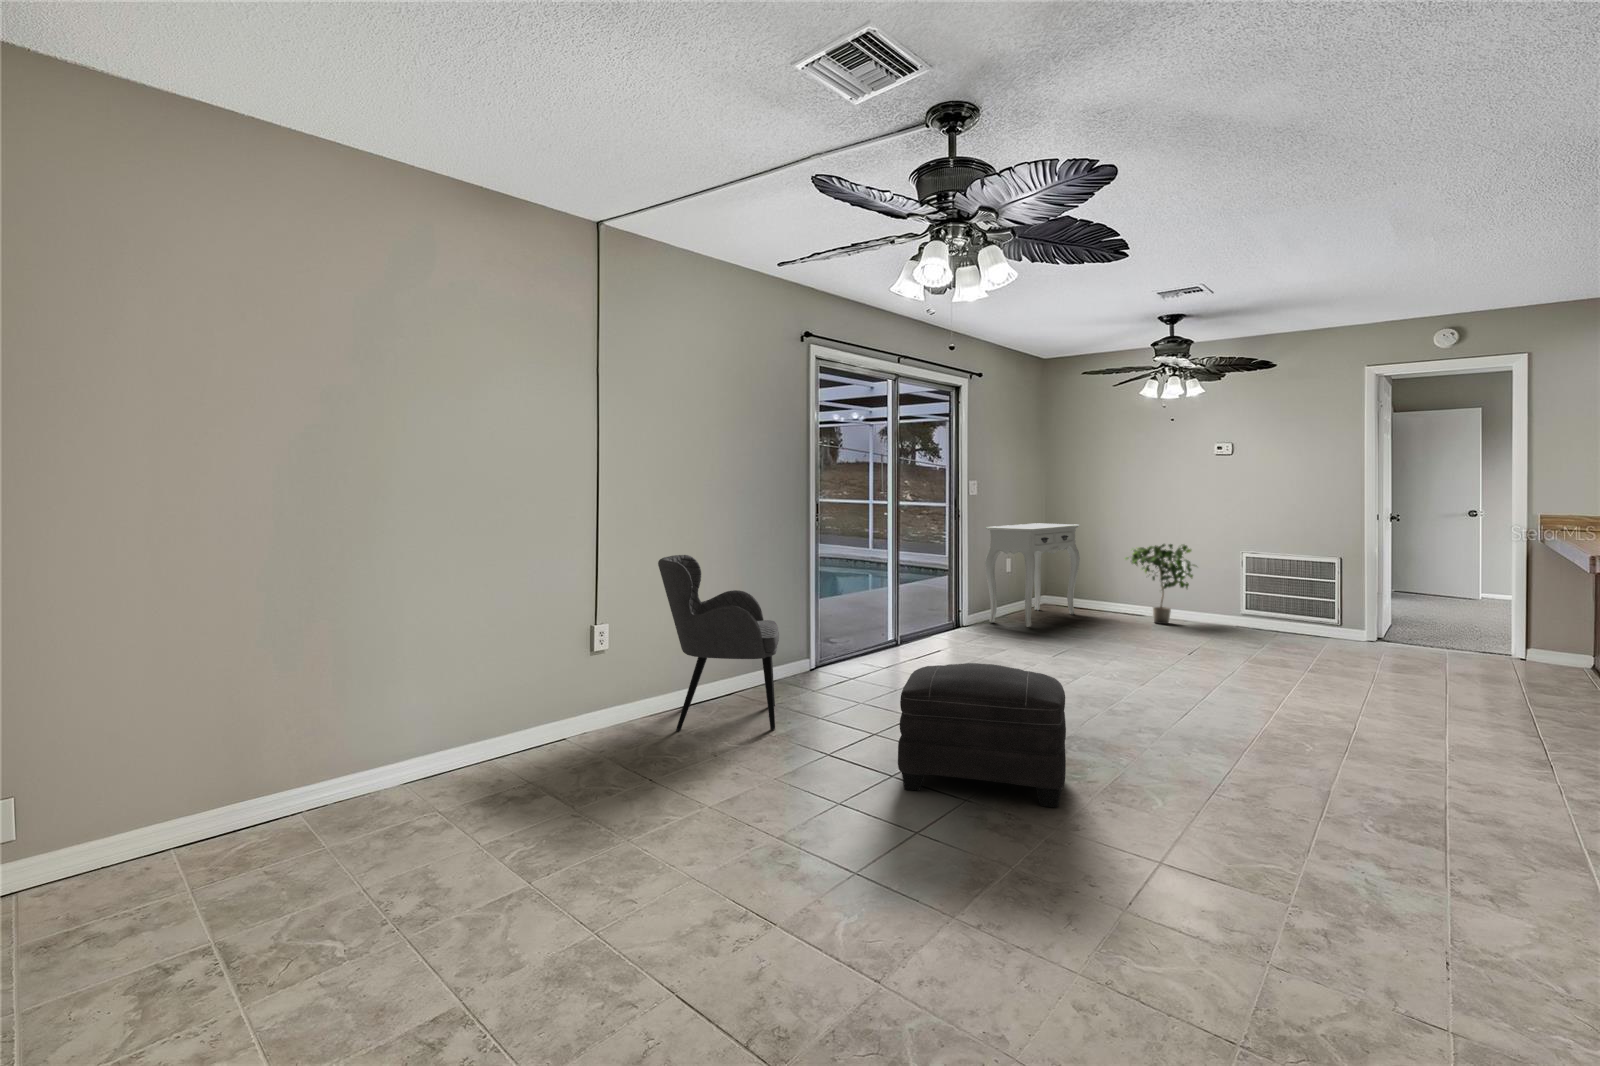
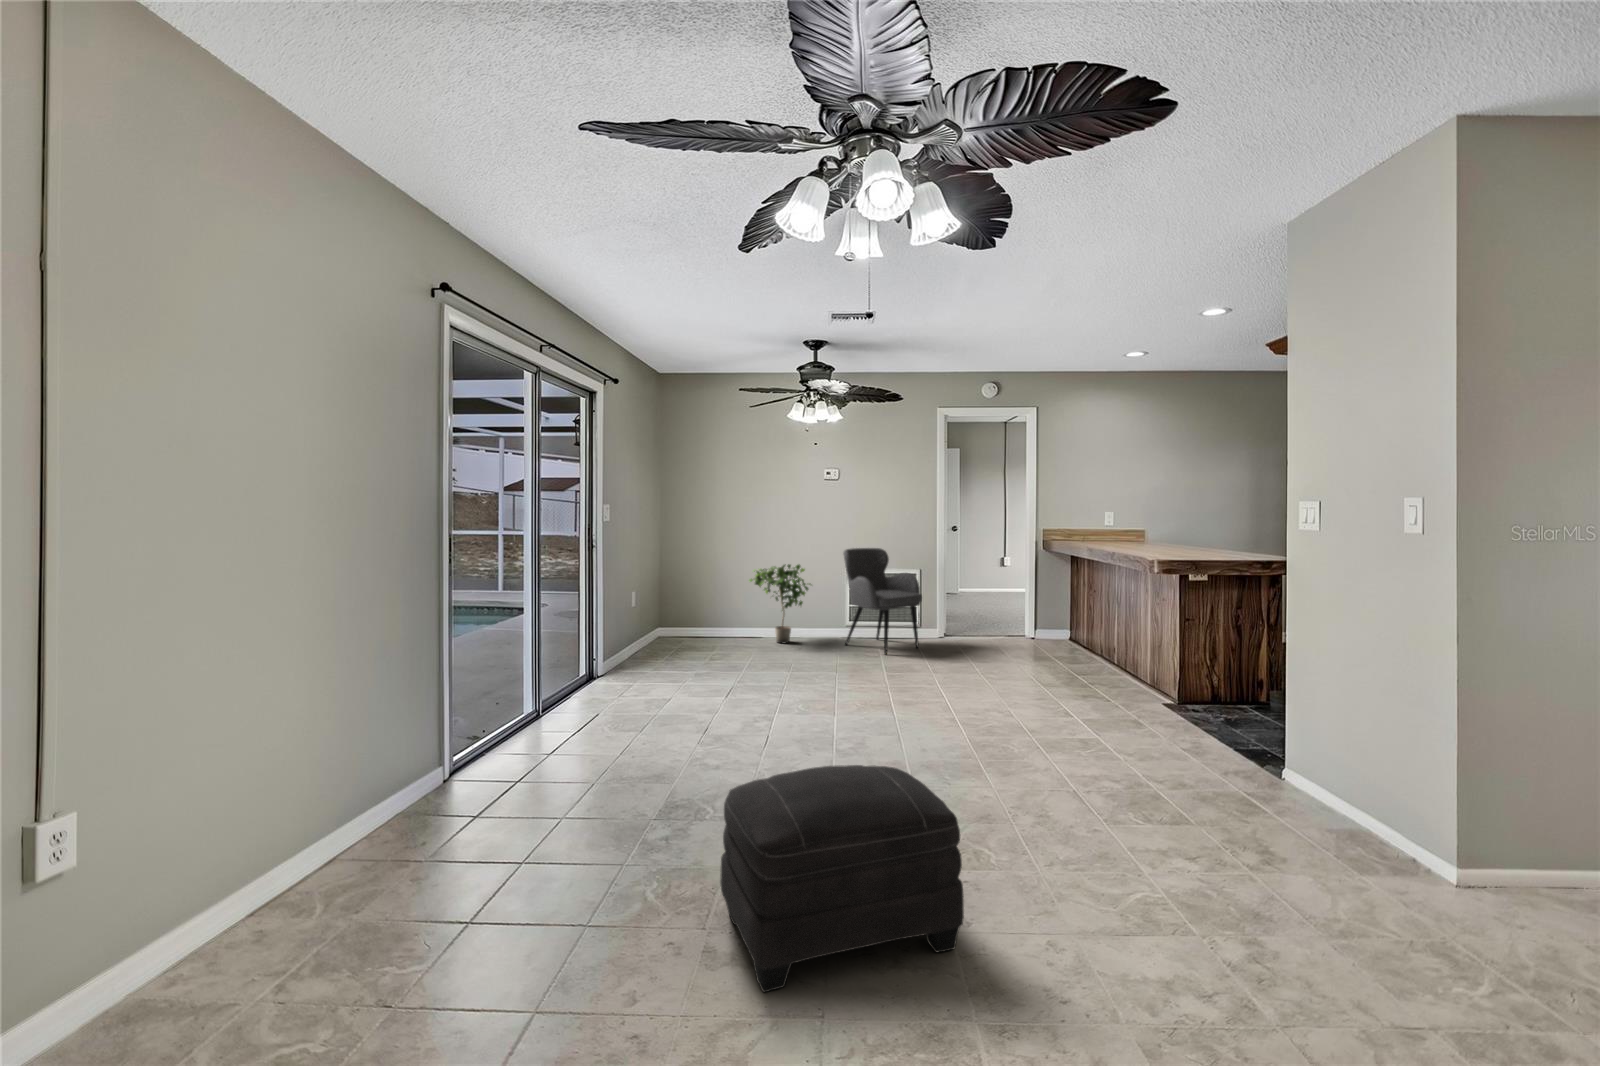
console table: present [985,523,1080,627] -> none [618,546,703,663]
armchair: present [658,555,779,731] -> present [843,548,922,654]

